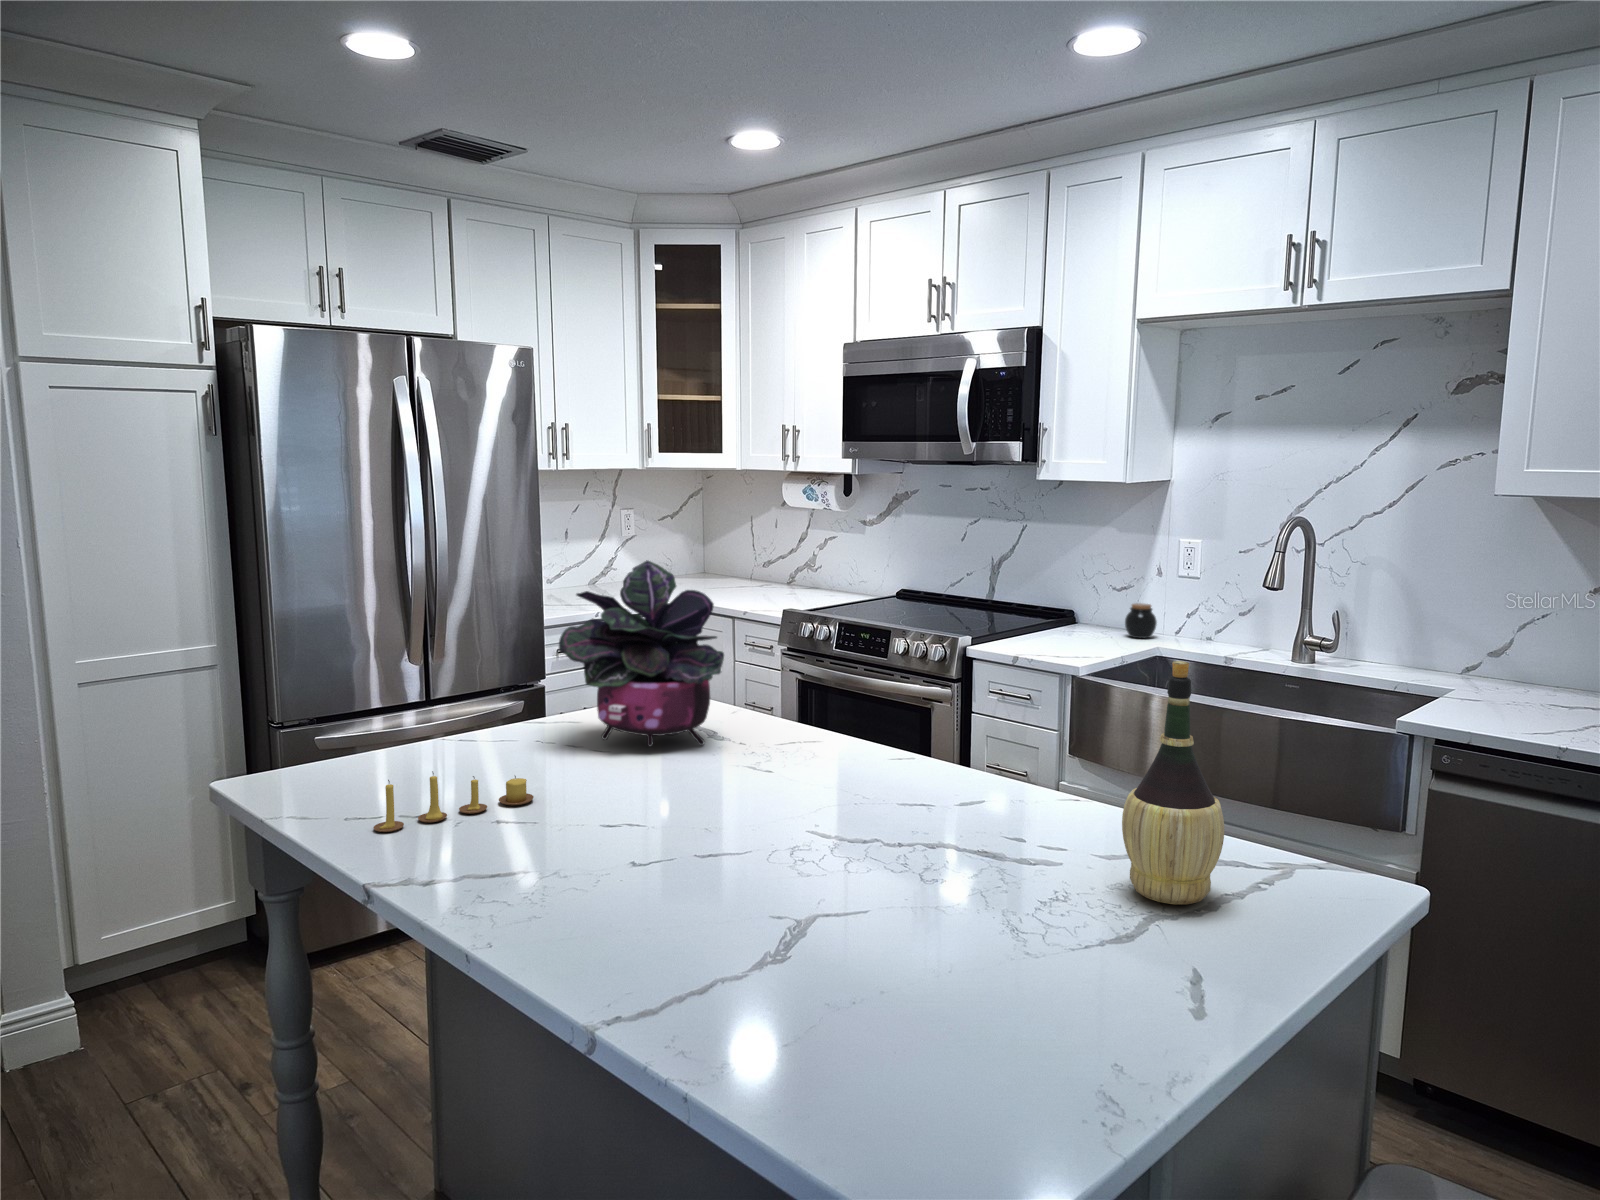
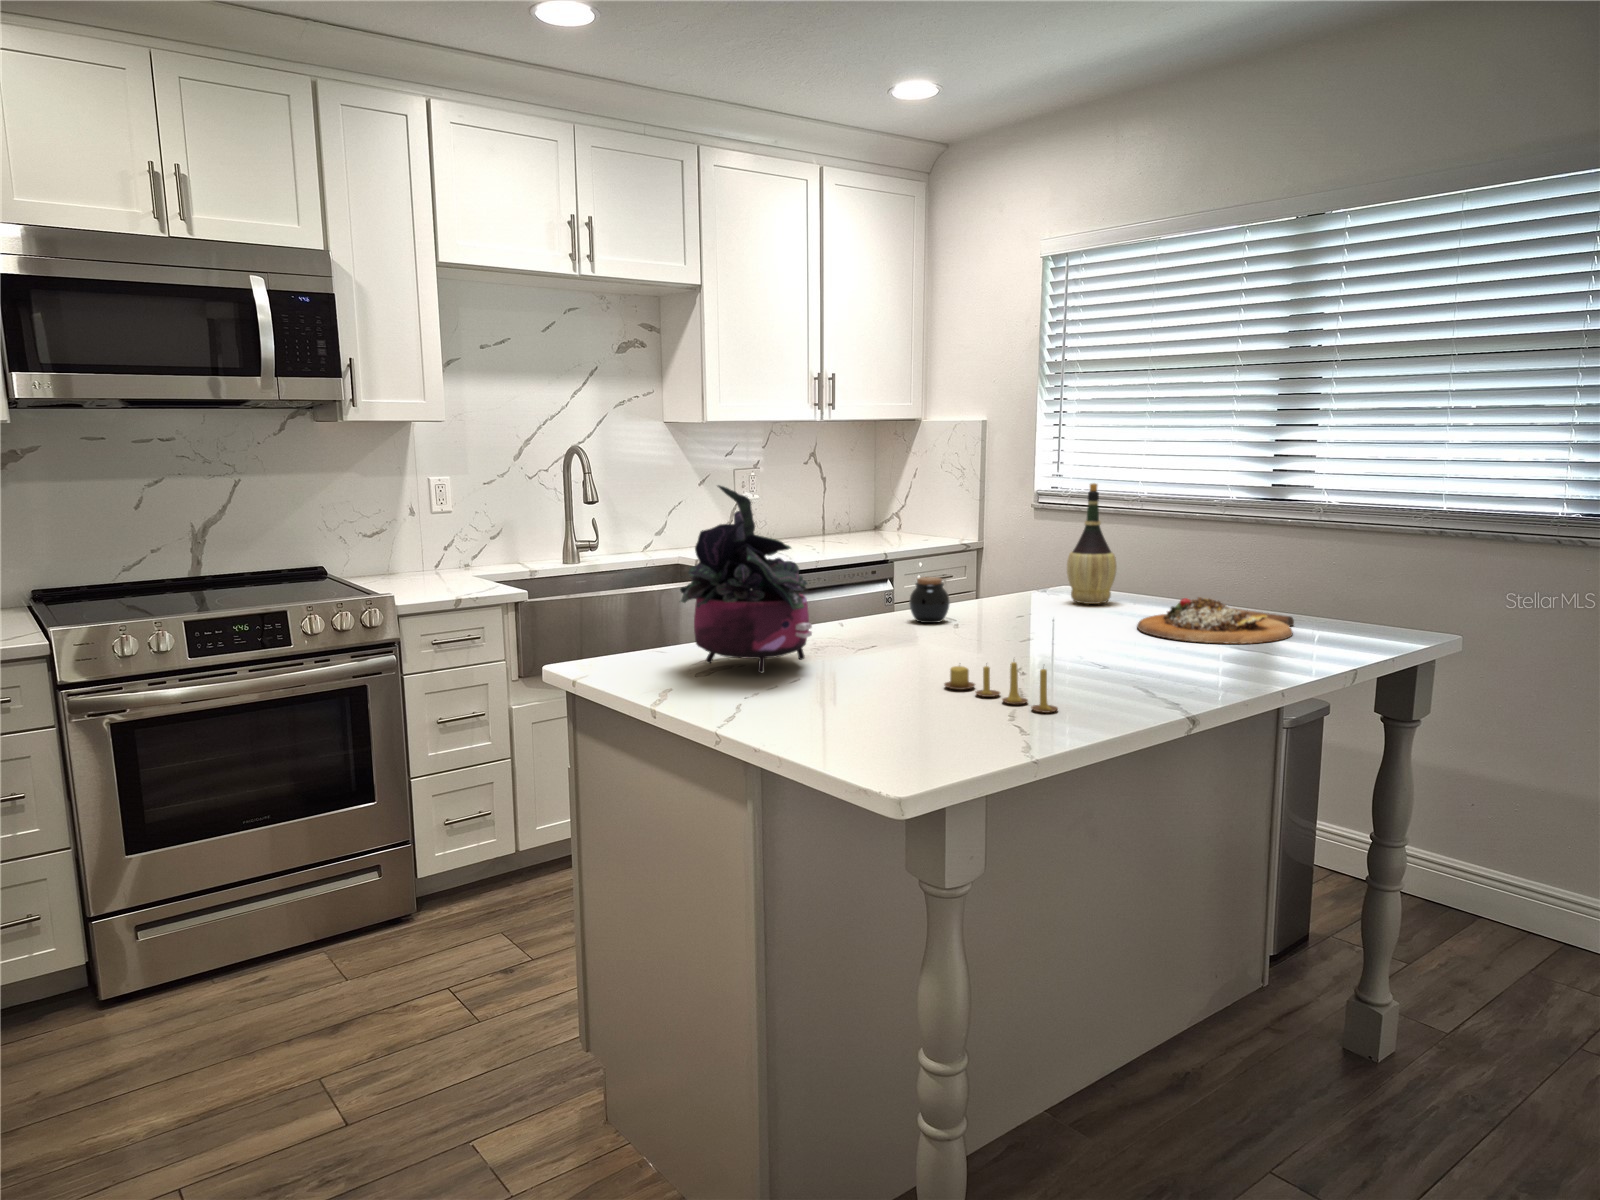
jar: present [1125,603,1157,638] -> present [909,577,950,623]
cutting board: none [735,893,1066,1067] -> present [1137,597,1294,644]

